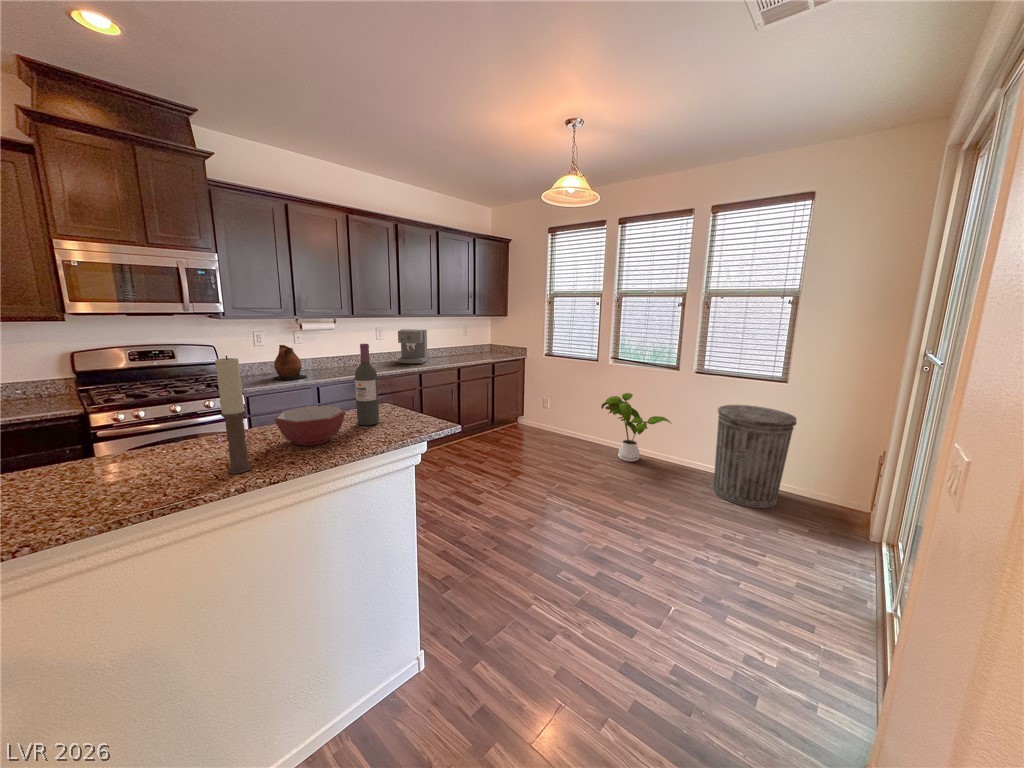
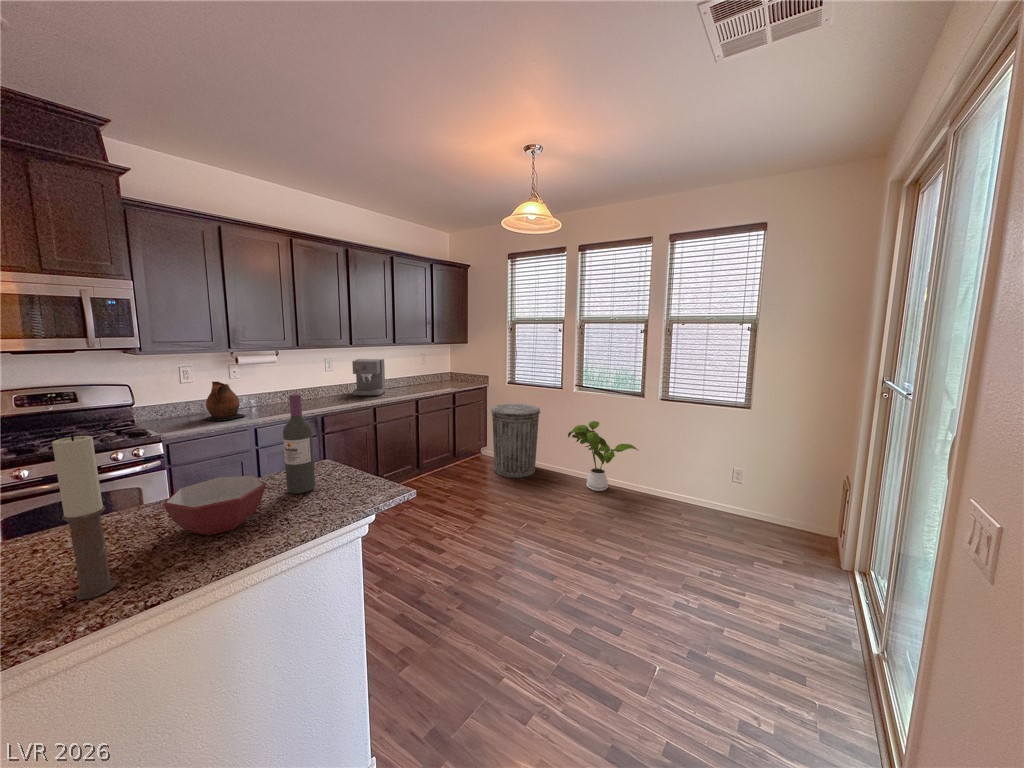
trash can: present [713,405,797,508] -> present [491,404,540,478]

